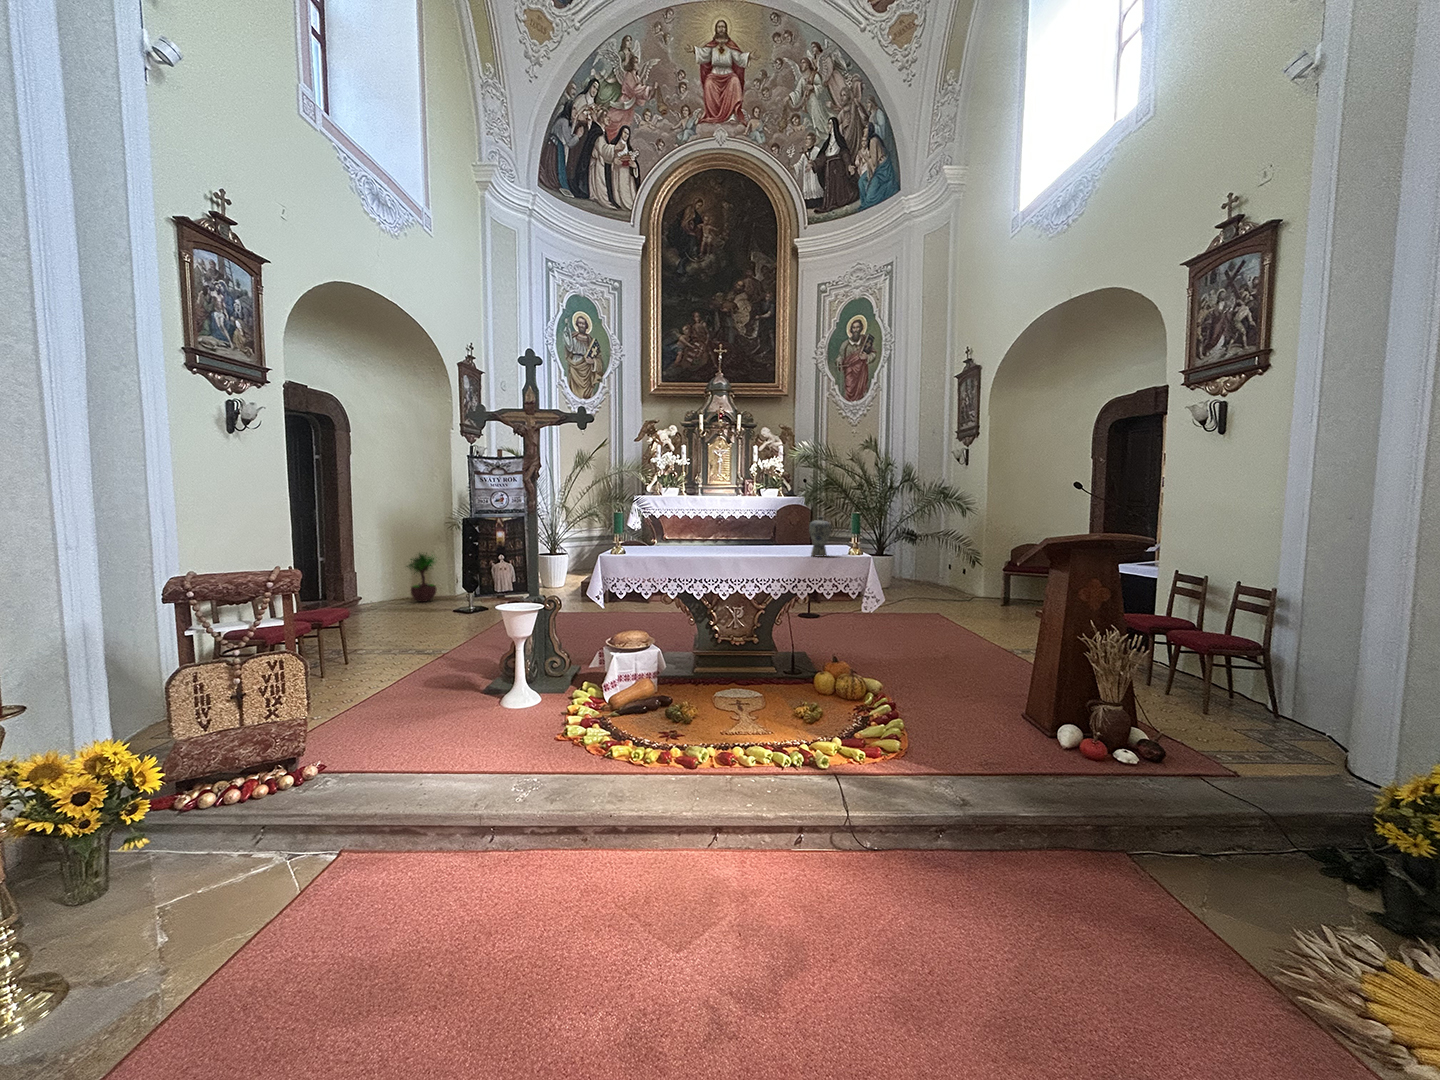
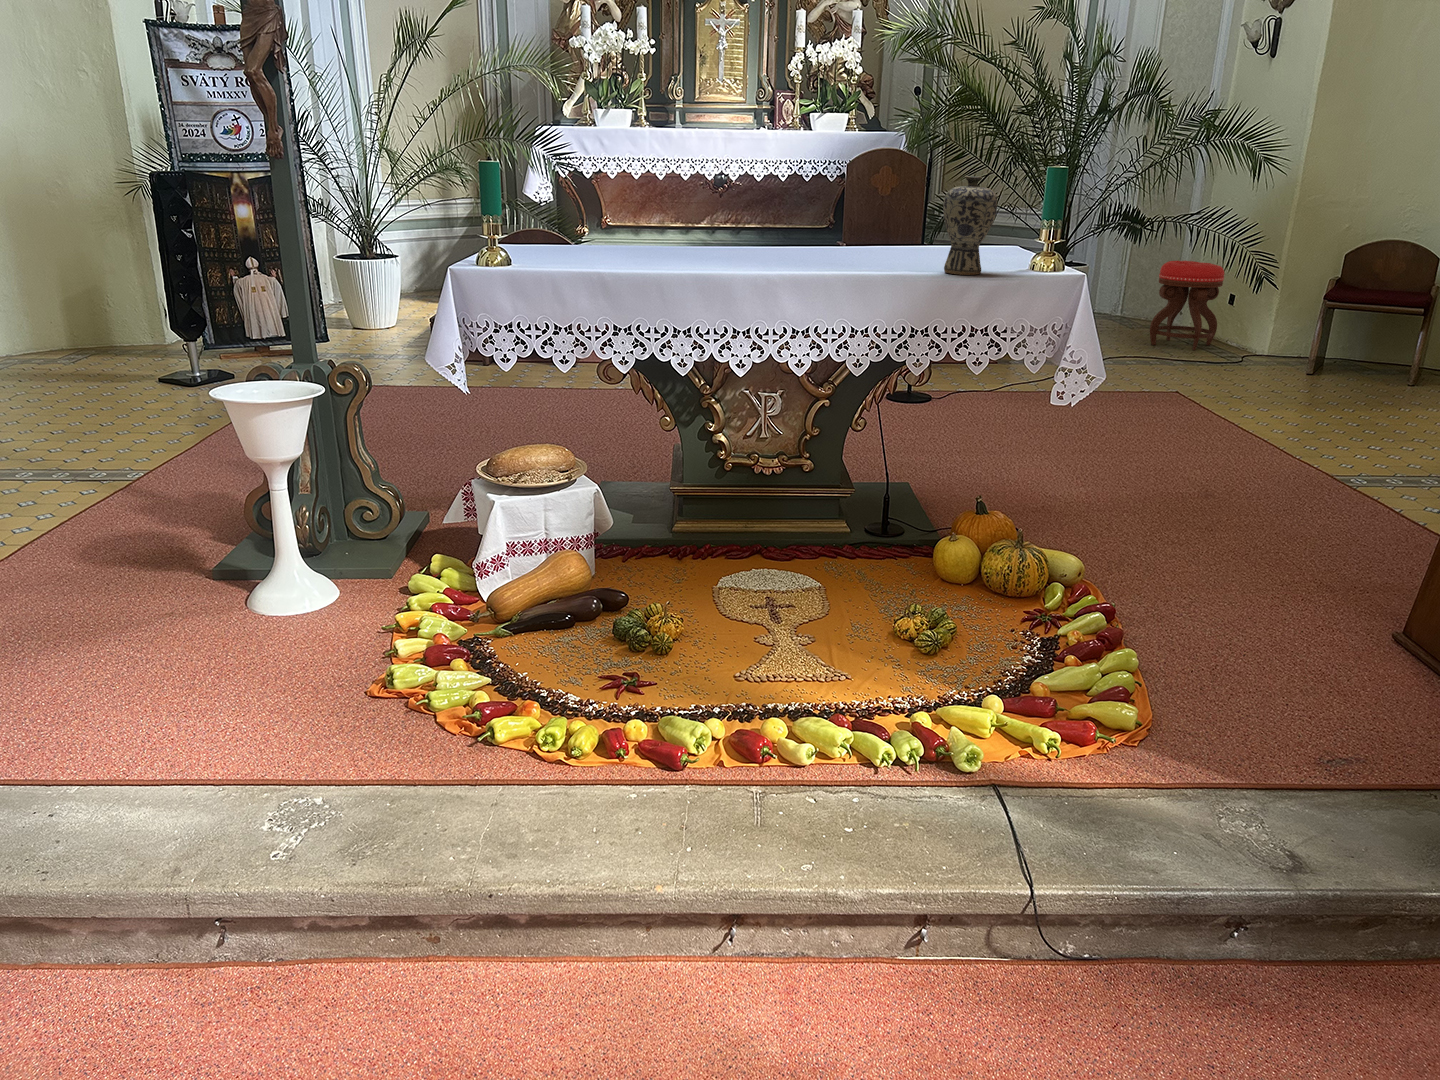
potted tree: present [407,553,437,602] -> none [47,243,126,358]
stool: none [927,554,960,596] -> present [1150,261,1225,350]

